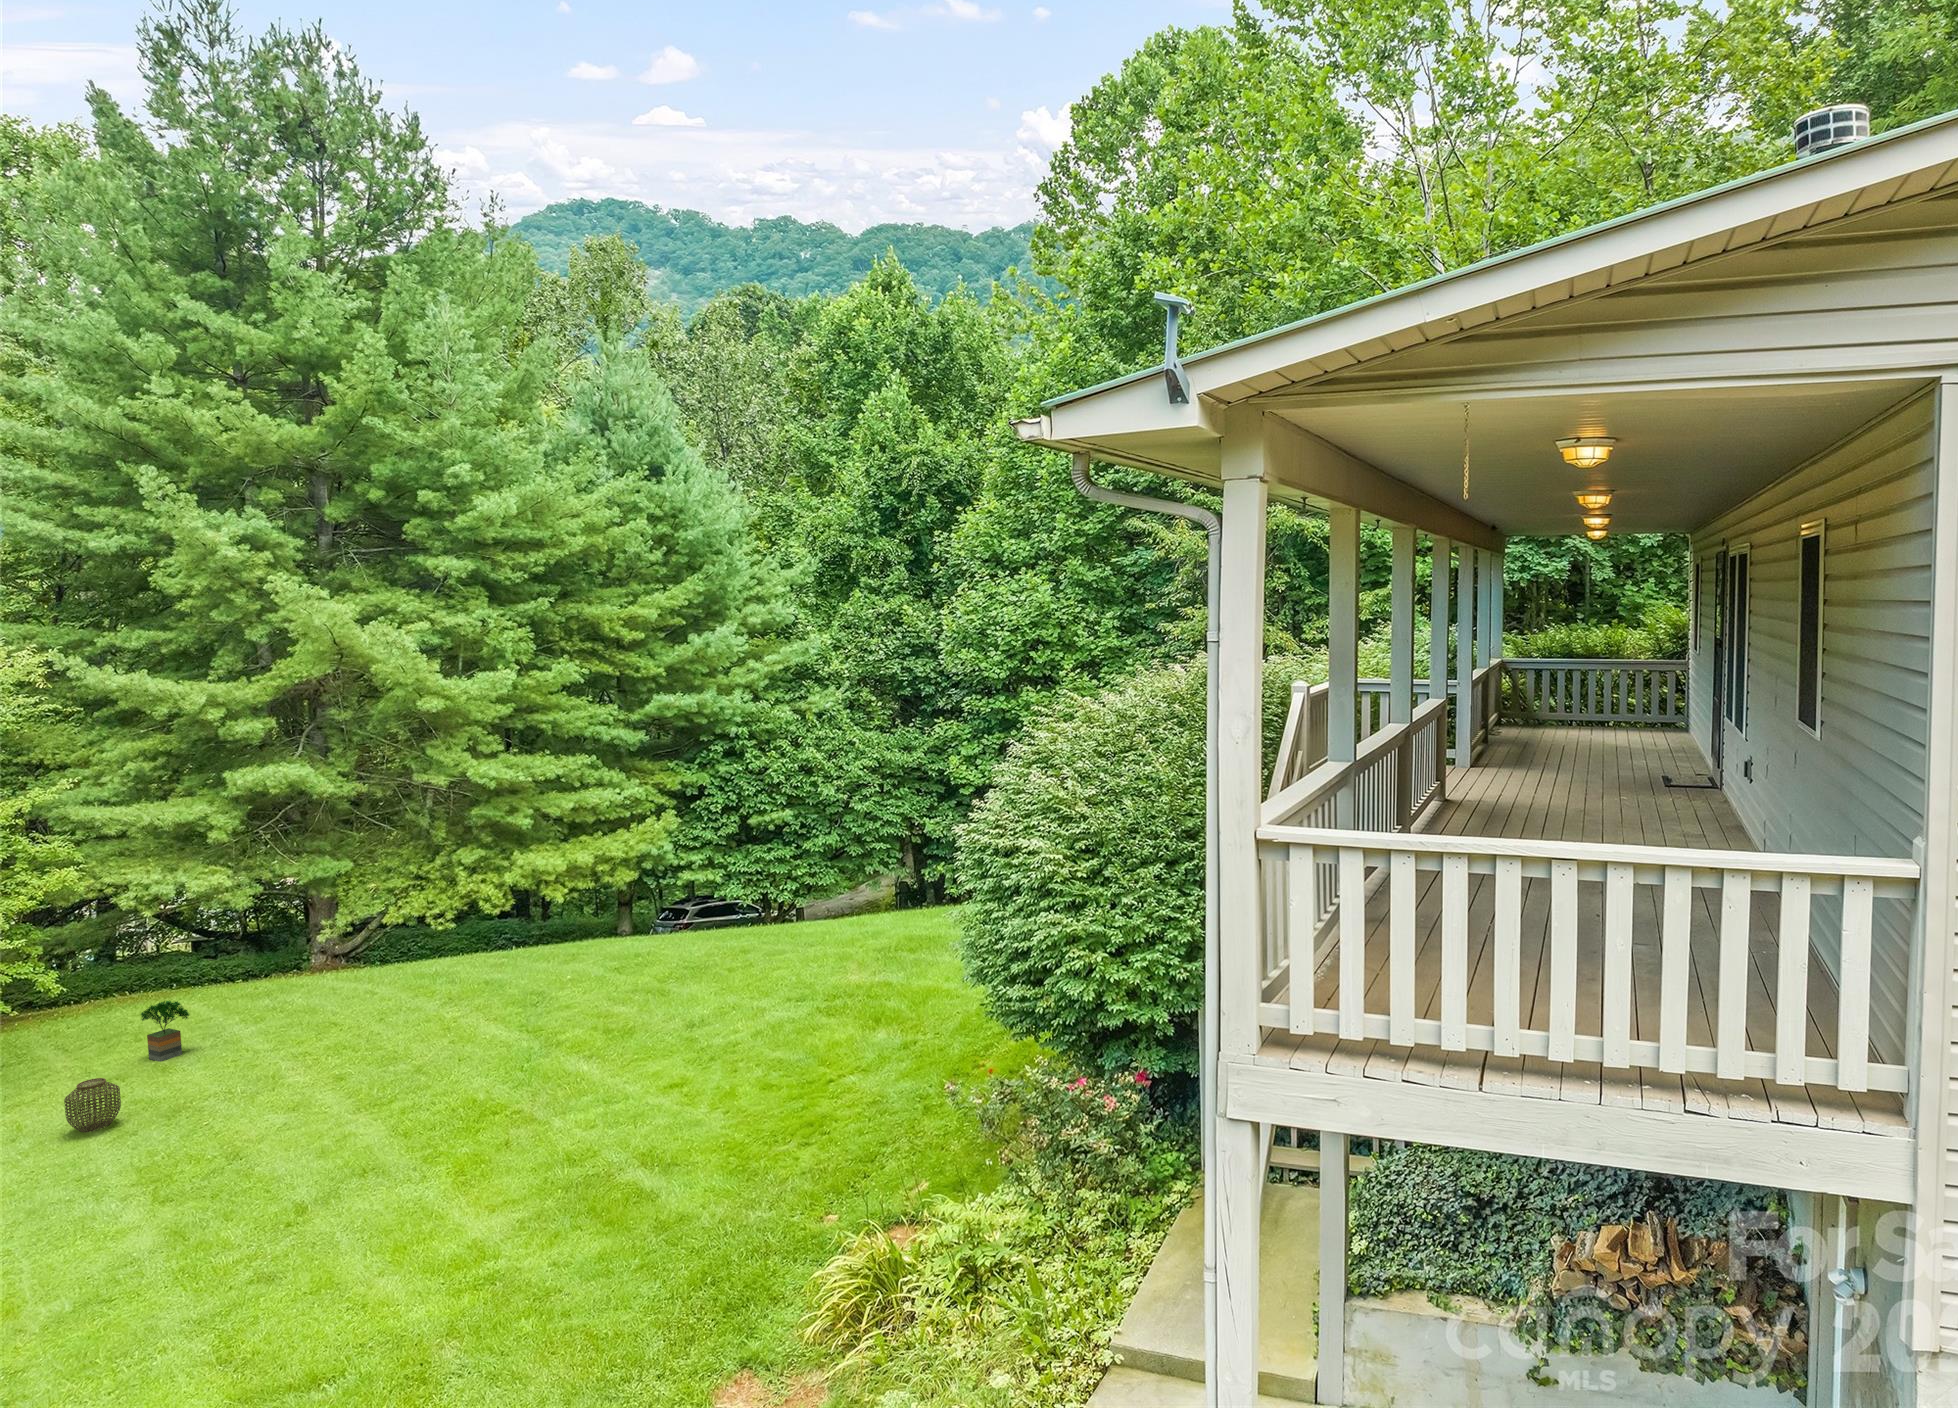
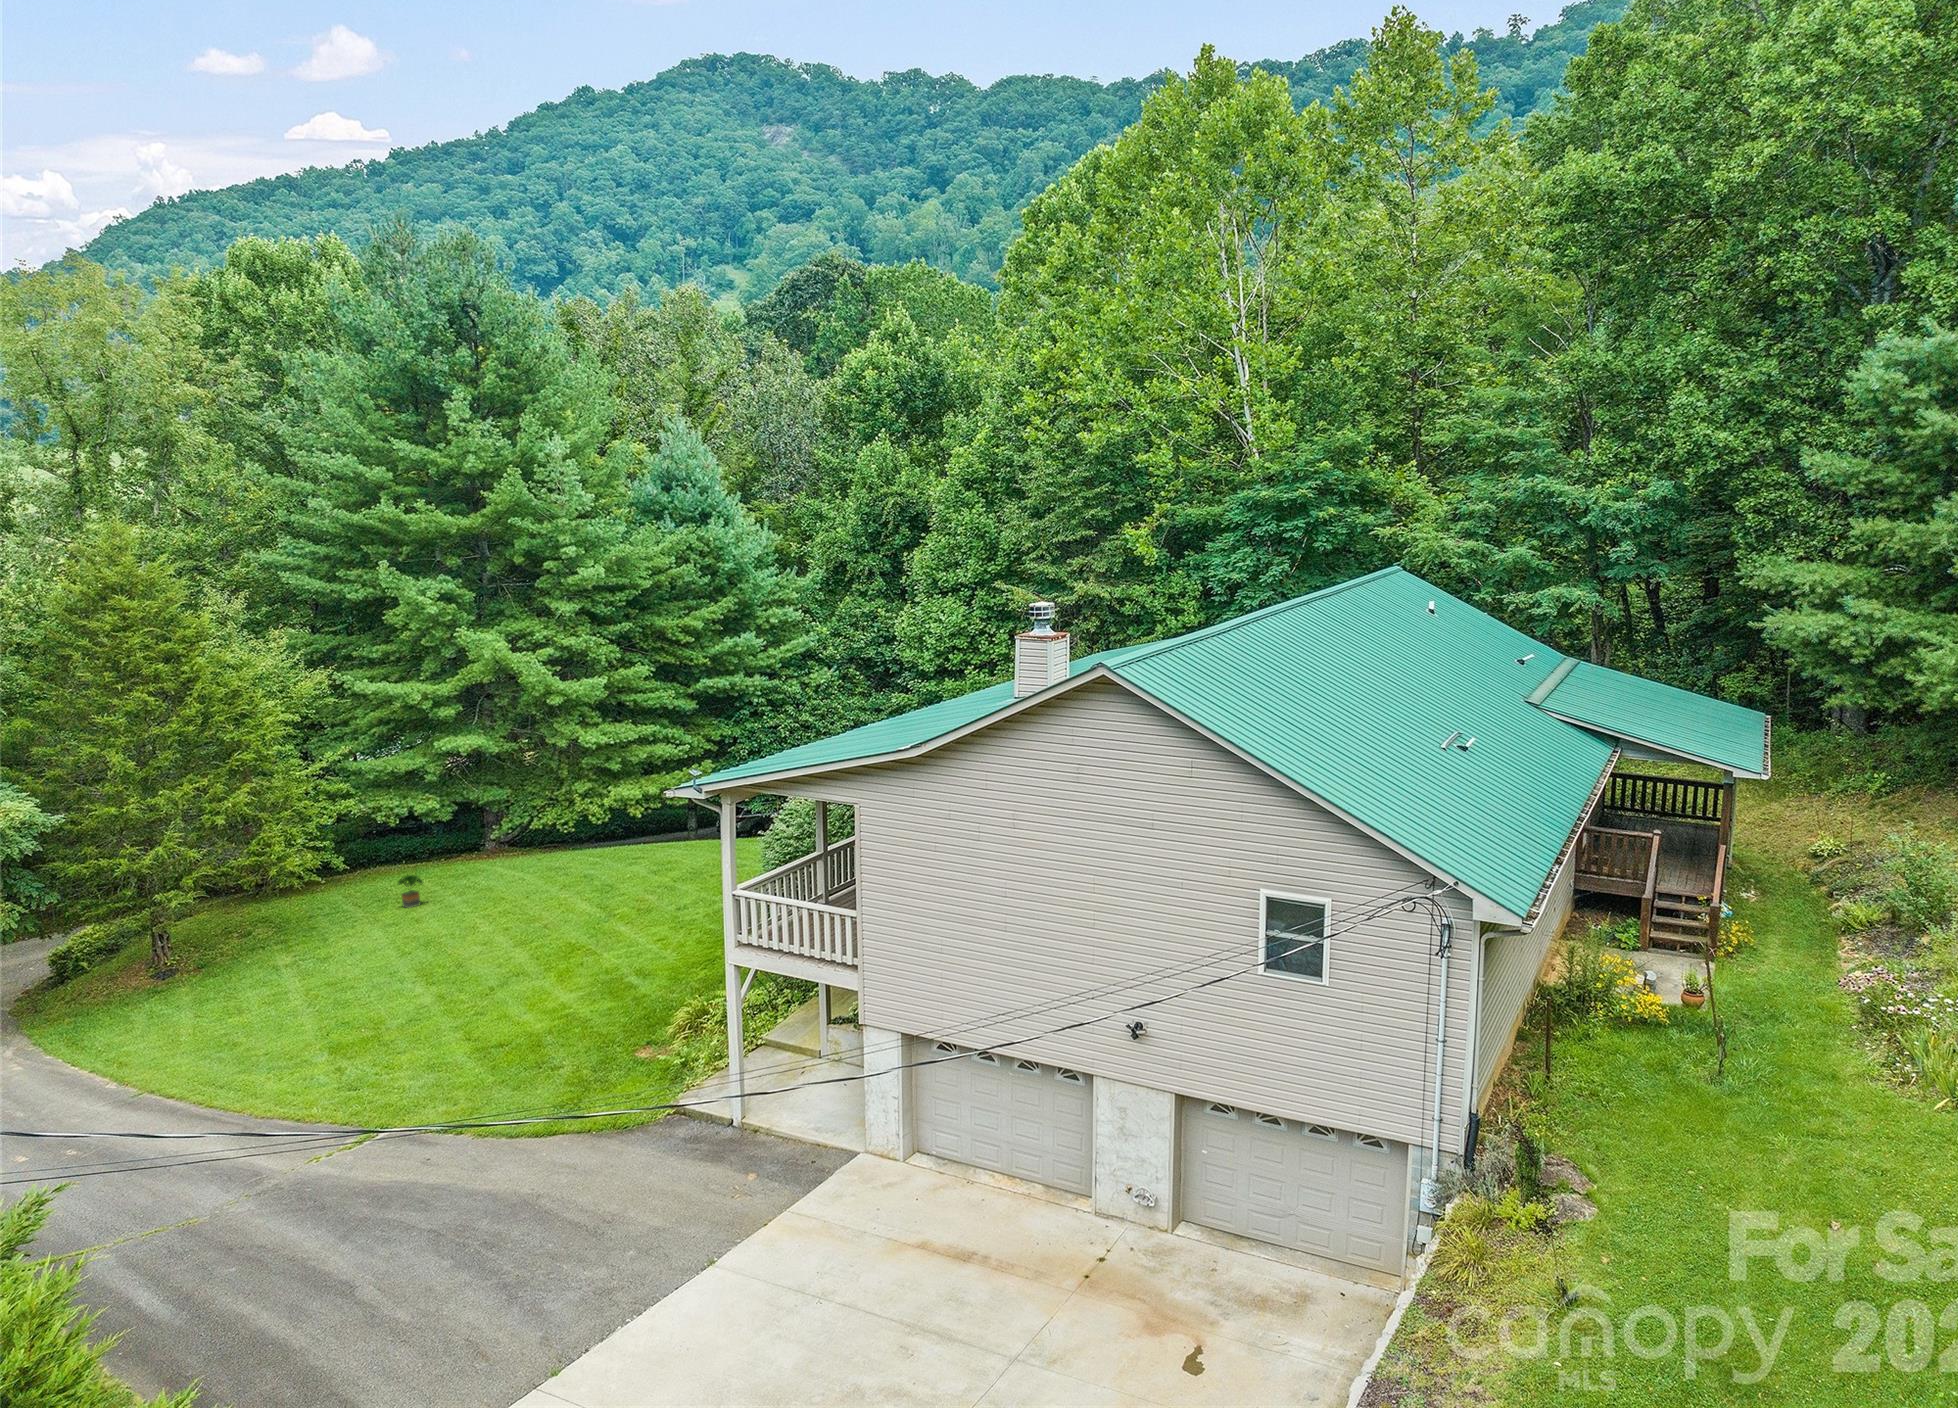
woven basket: present [64,1078,121,1132] -> none [367,914,395,942]

